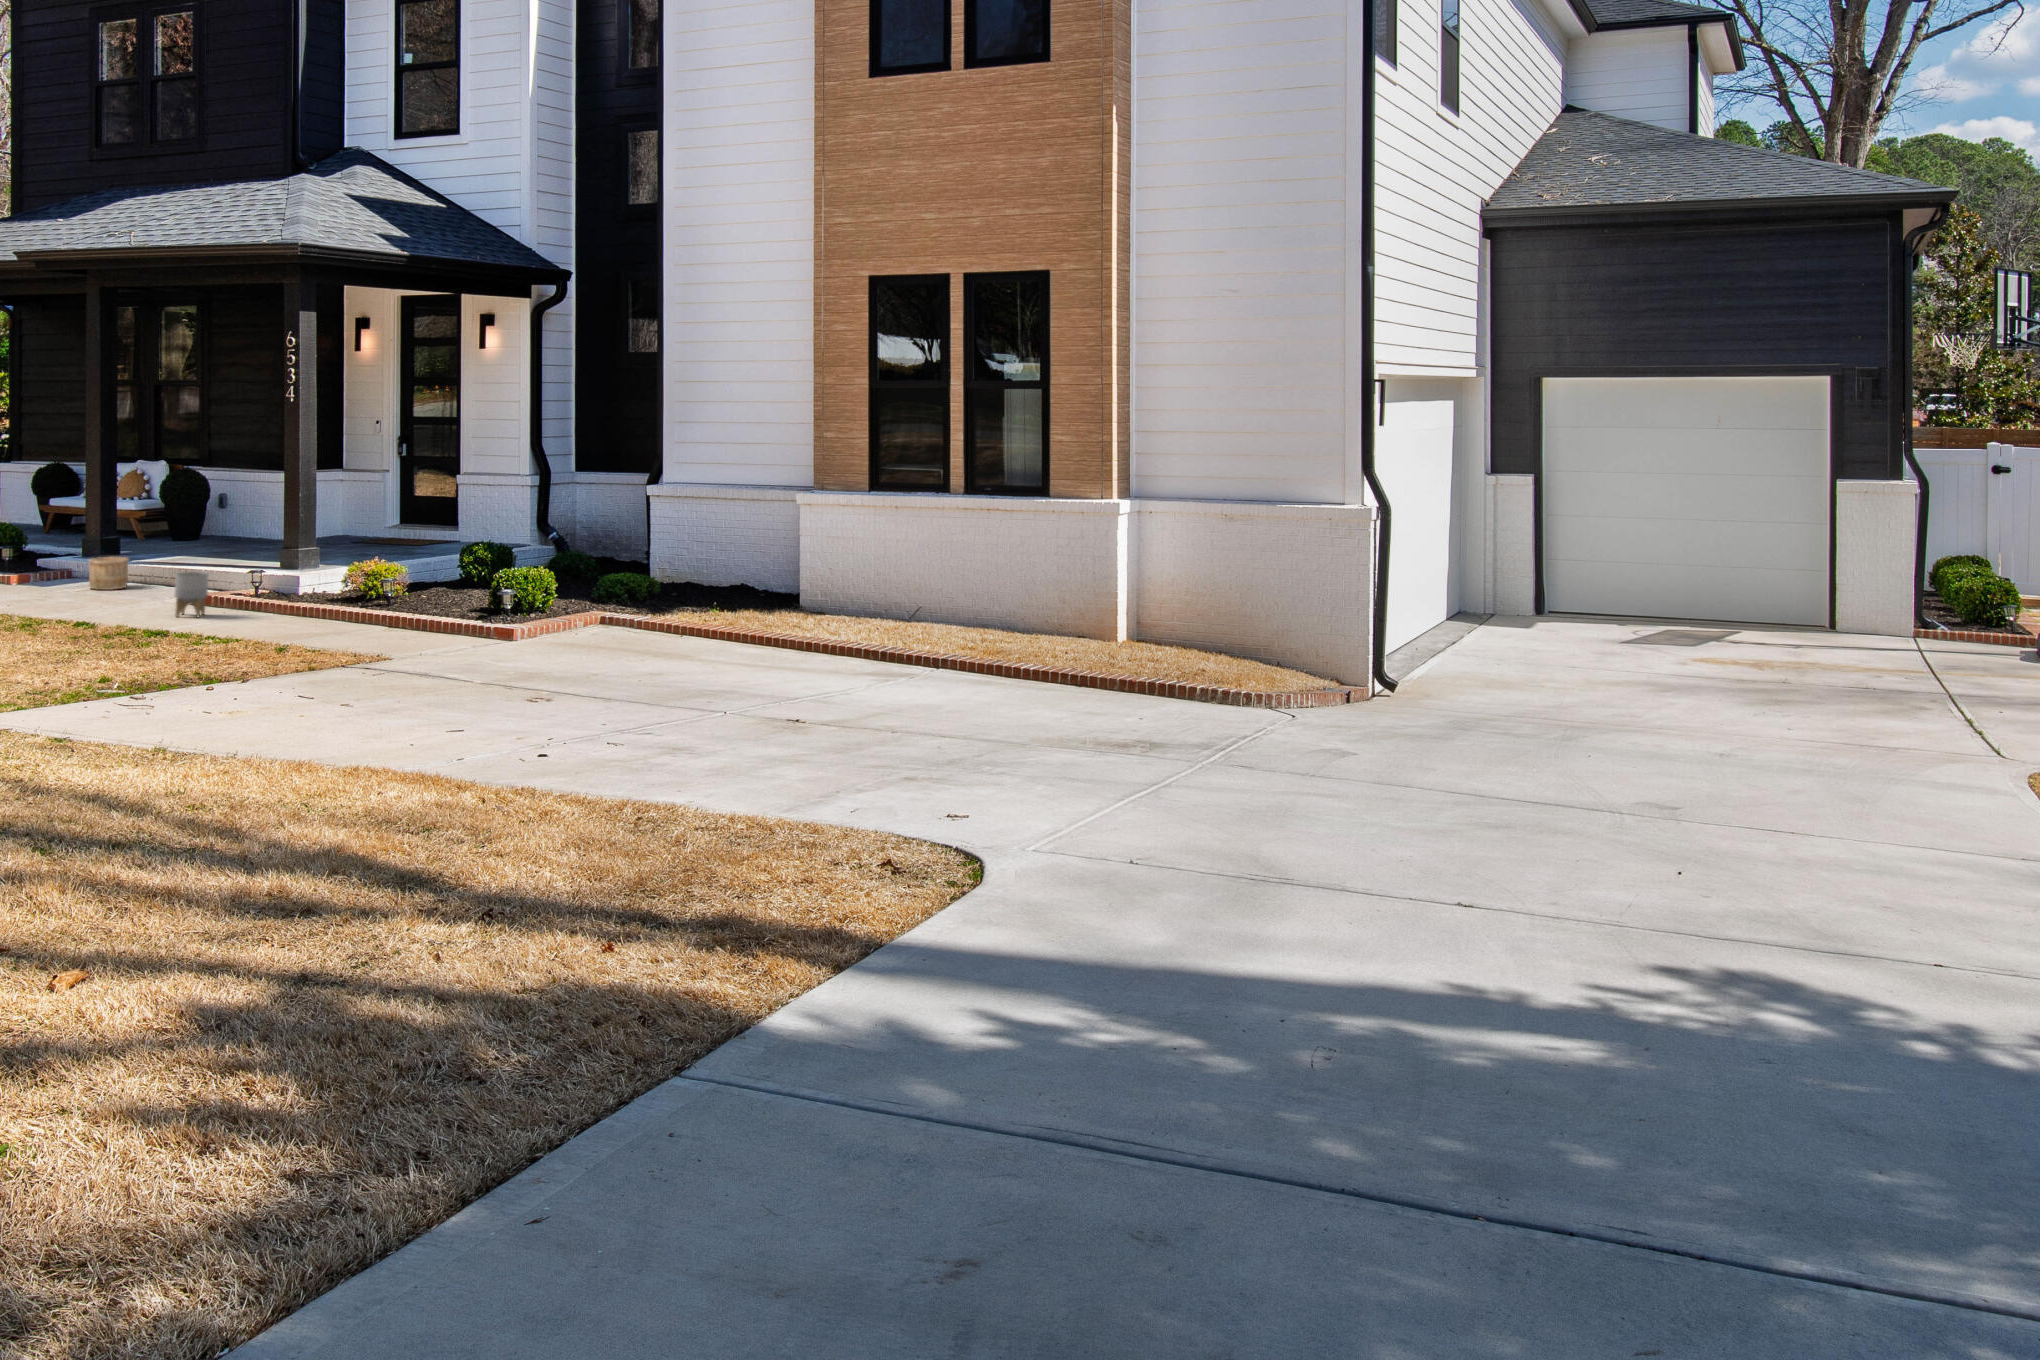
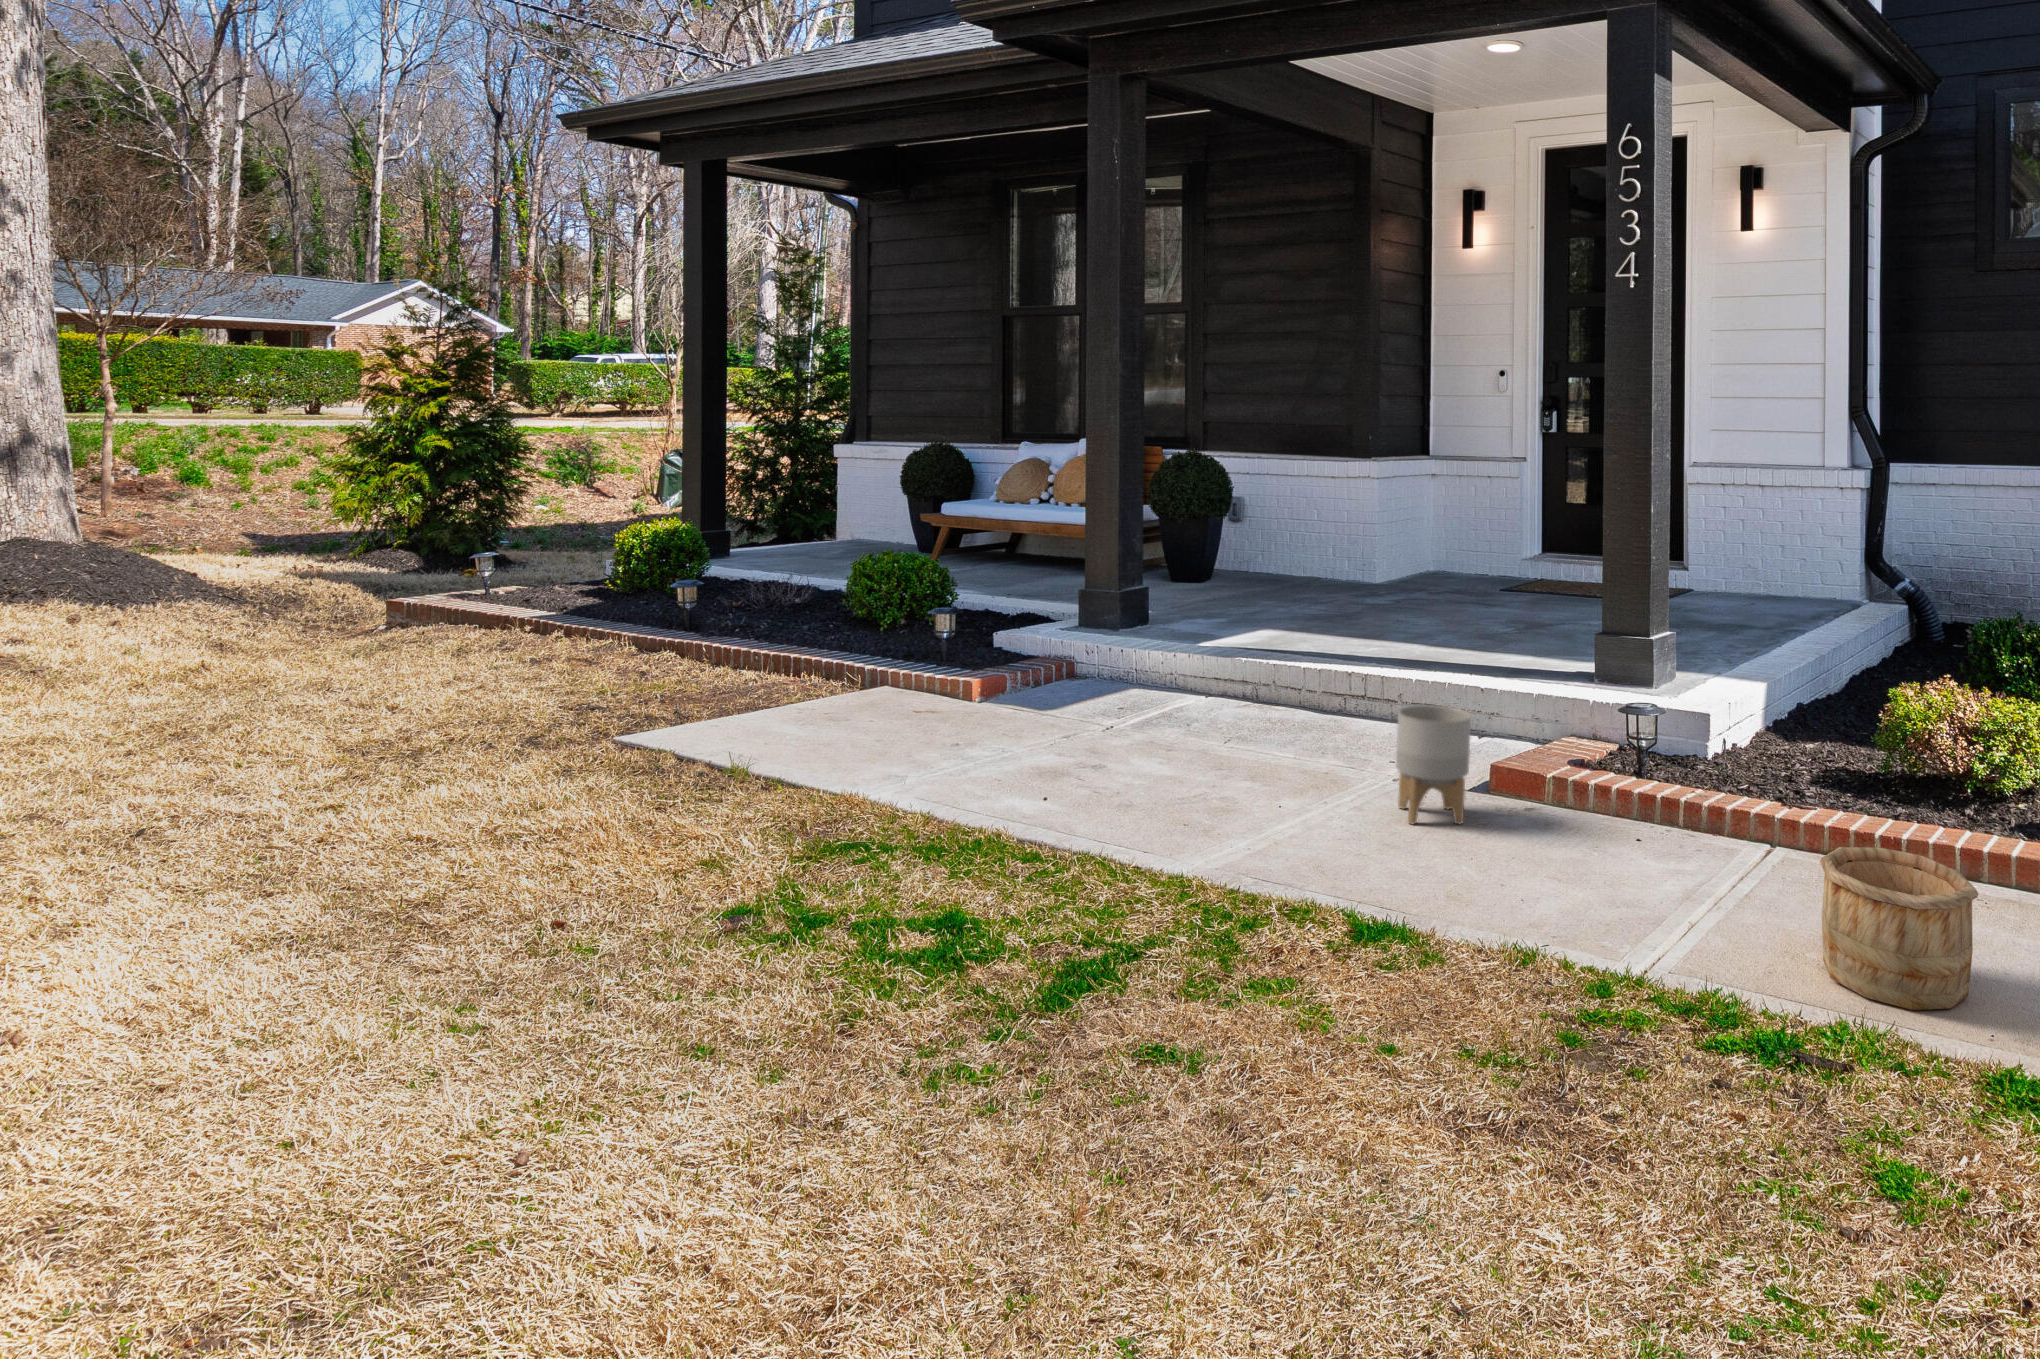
wooden bucket: present [89,557,129,590] -> present [1820,847,1978,1010]

